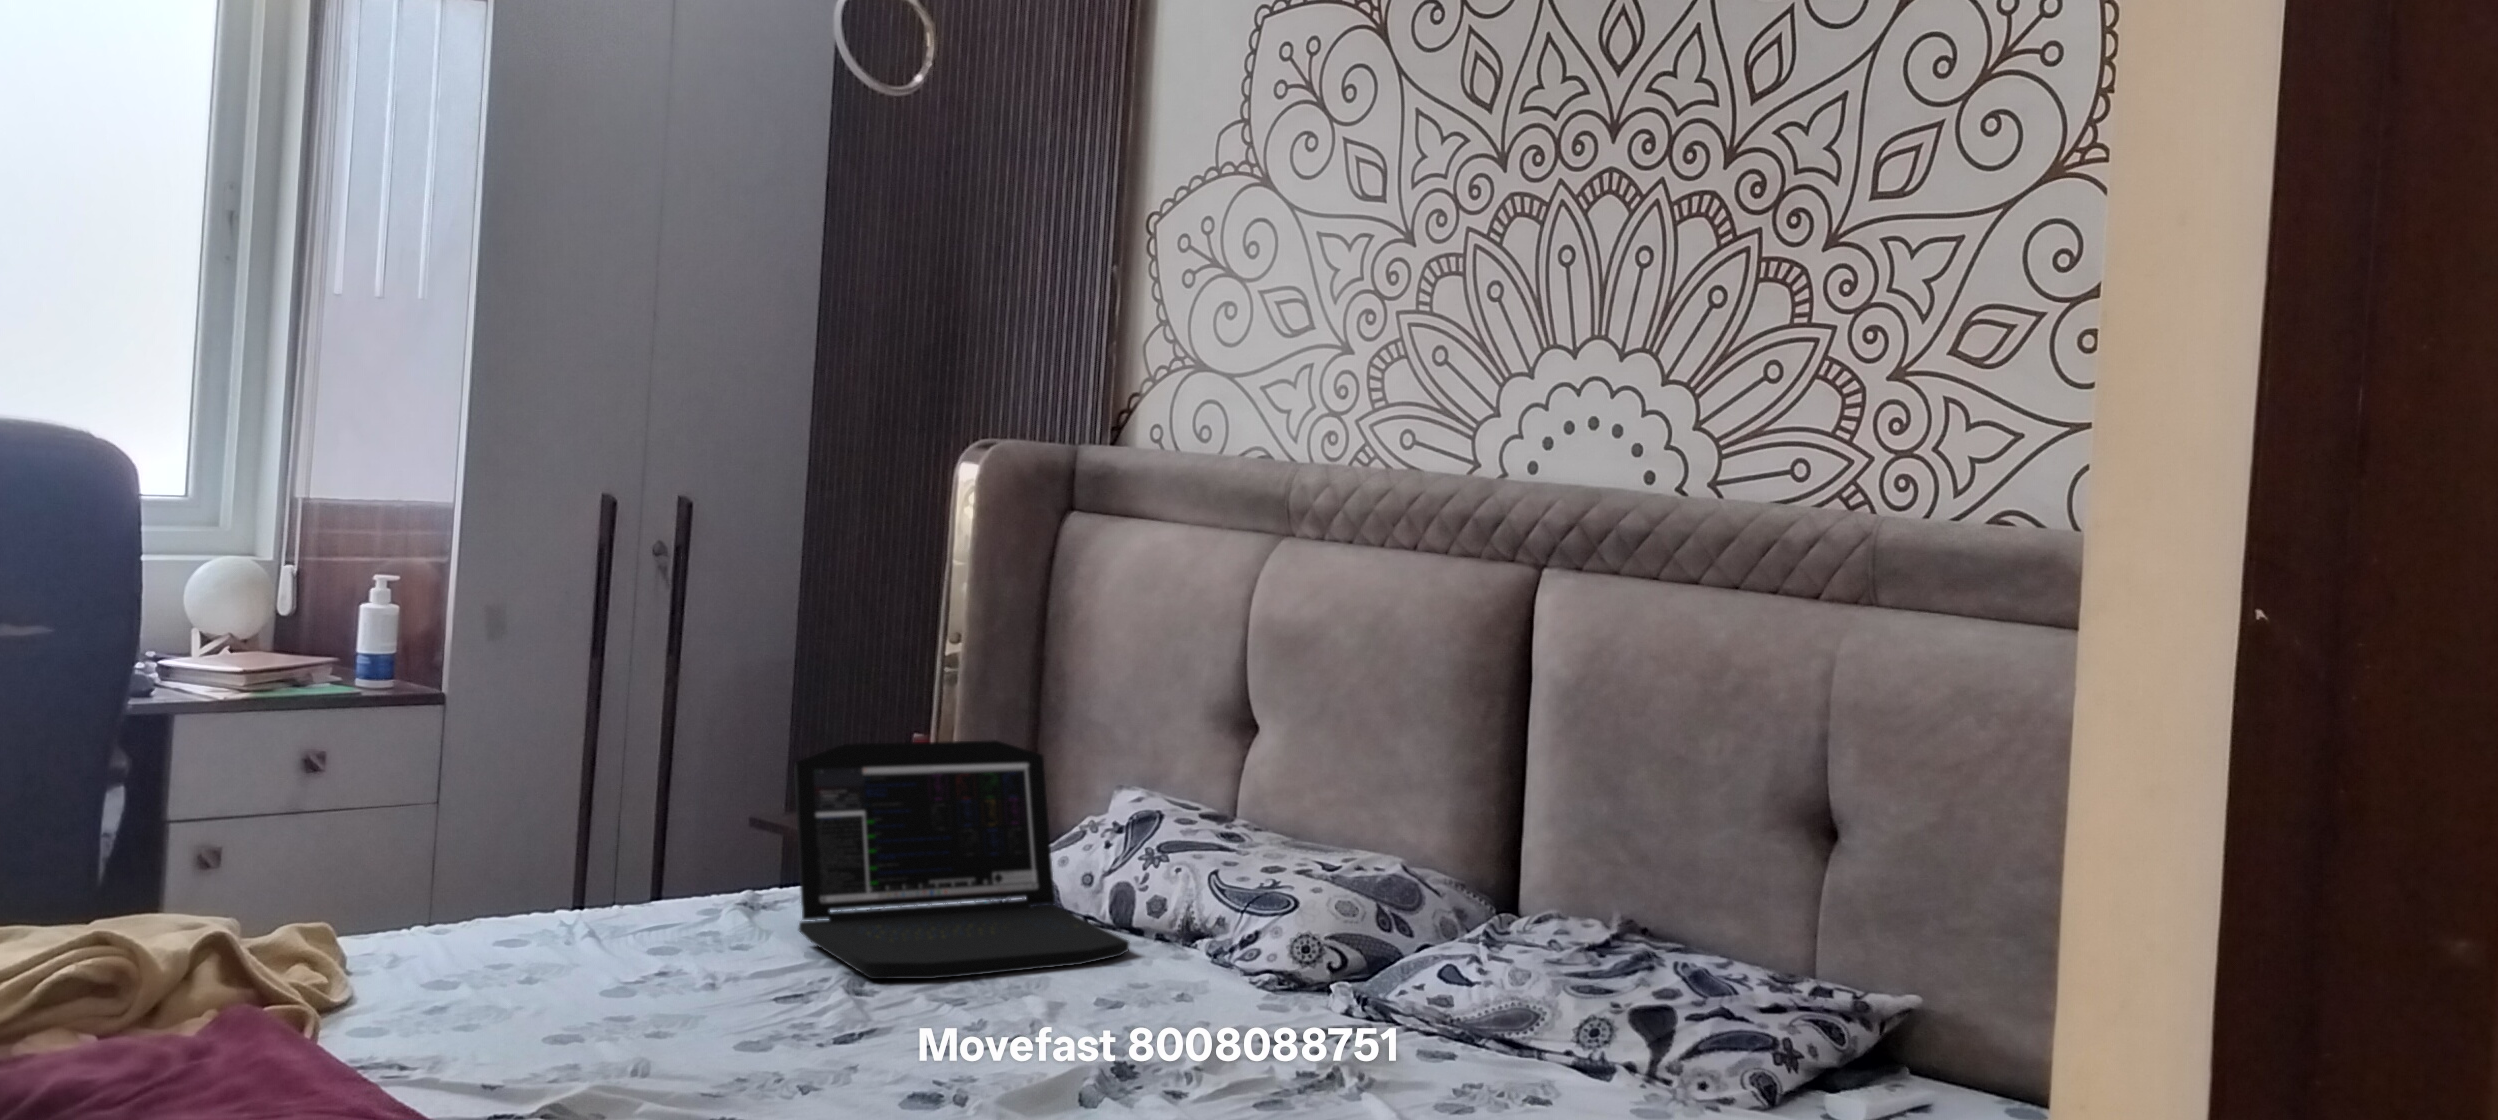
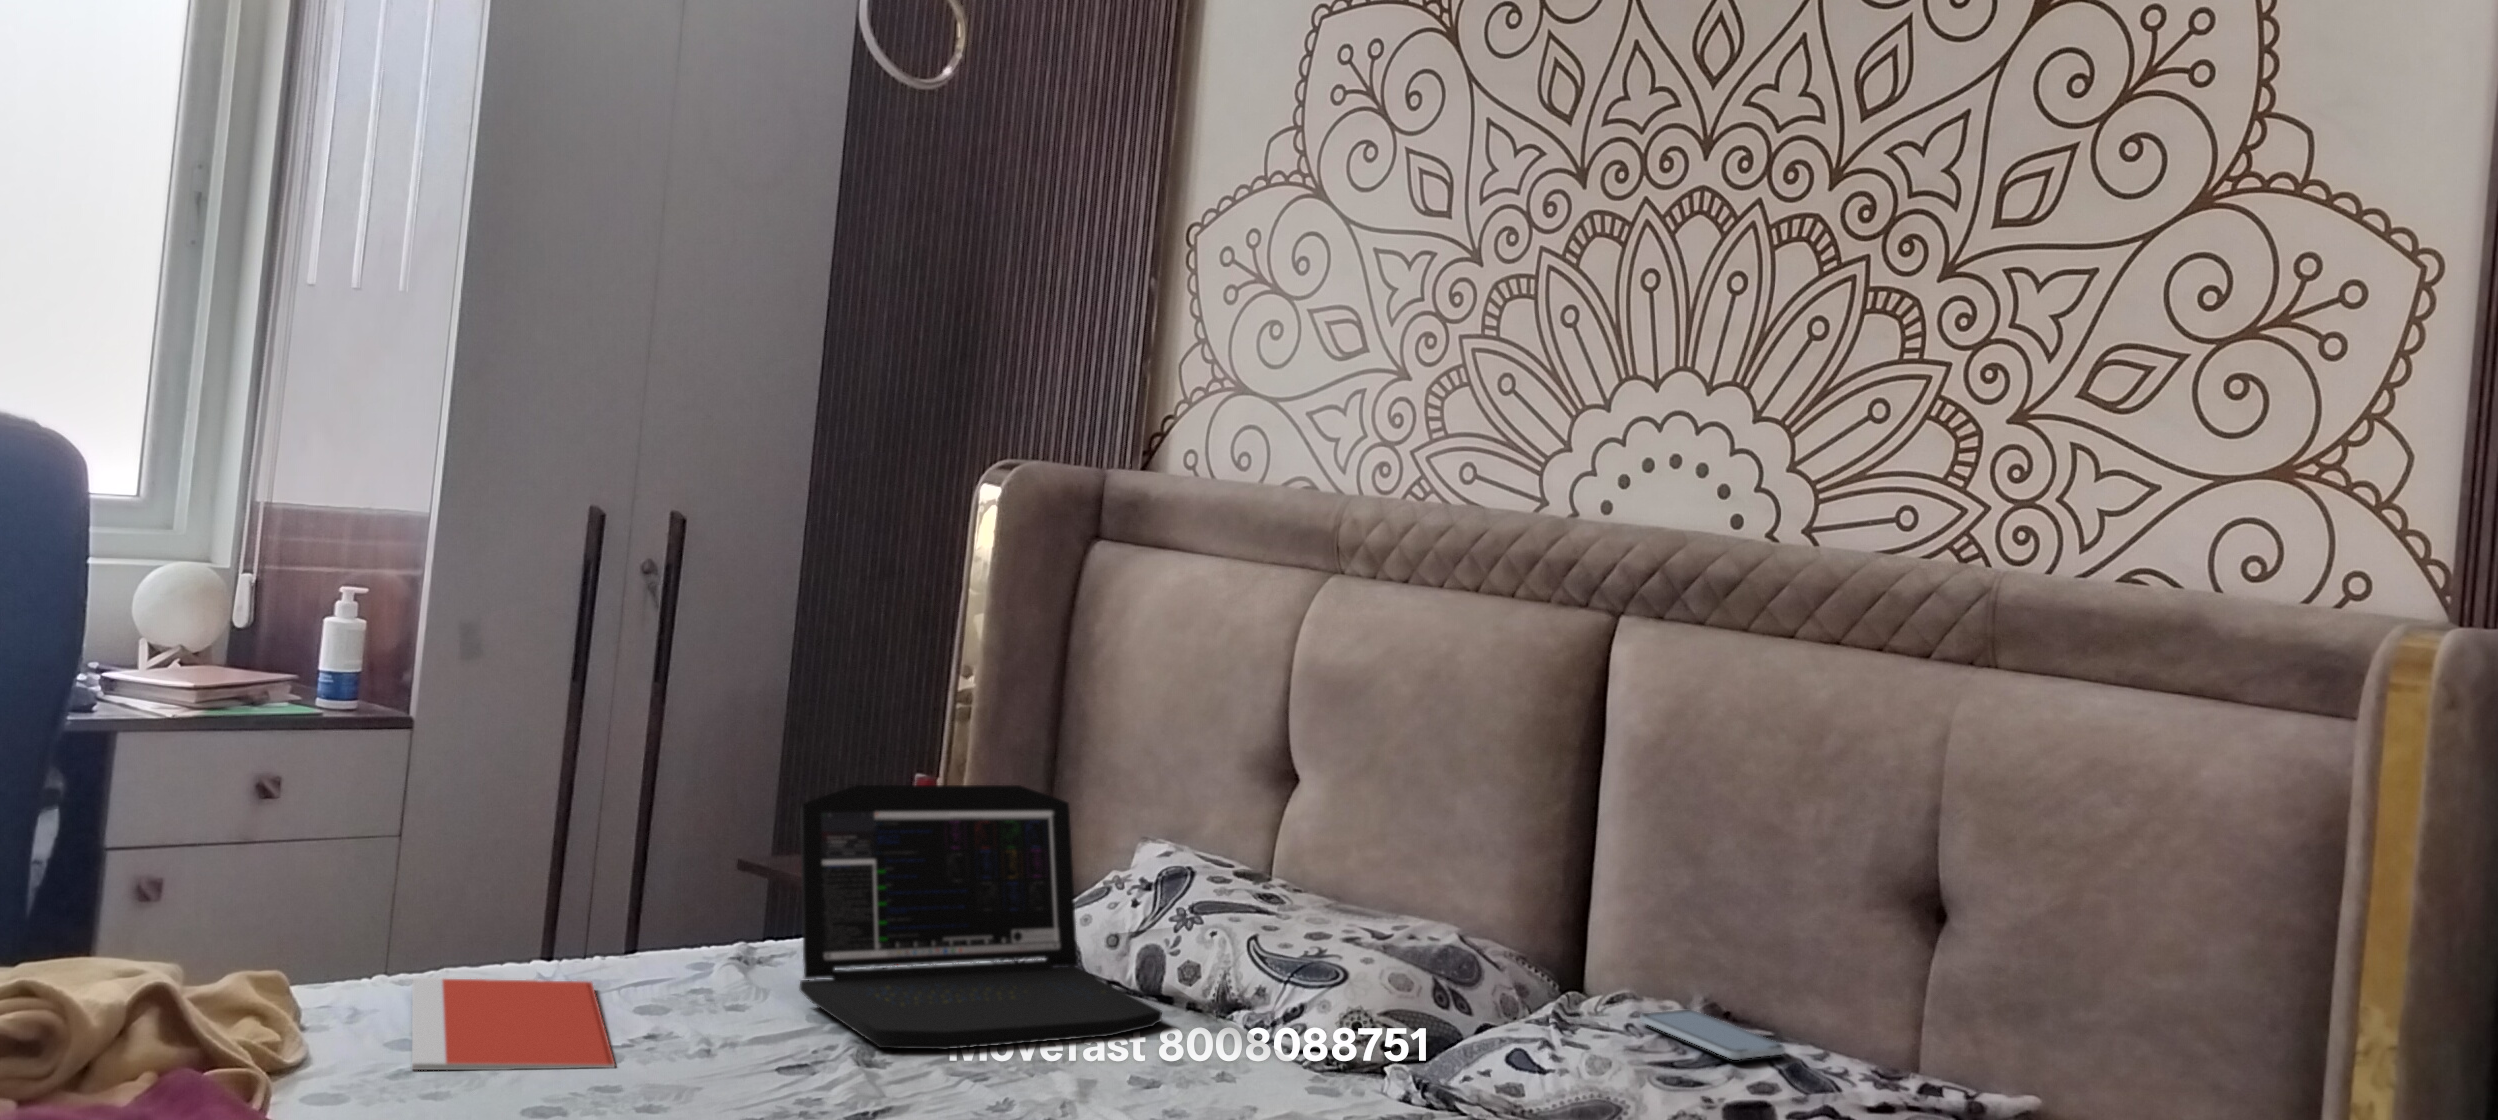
smartphone: none [1560,926,1689,968] -> present [1640,1010,1785,1060]
notebook: none [449,928,631,1005] -> present [412,978,615,1070]

